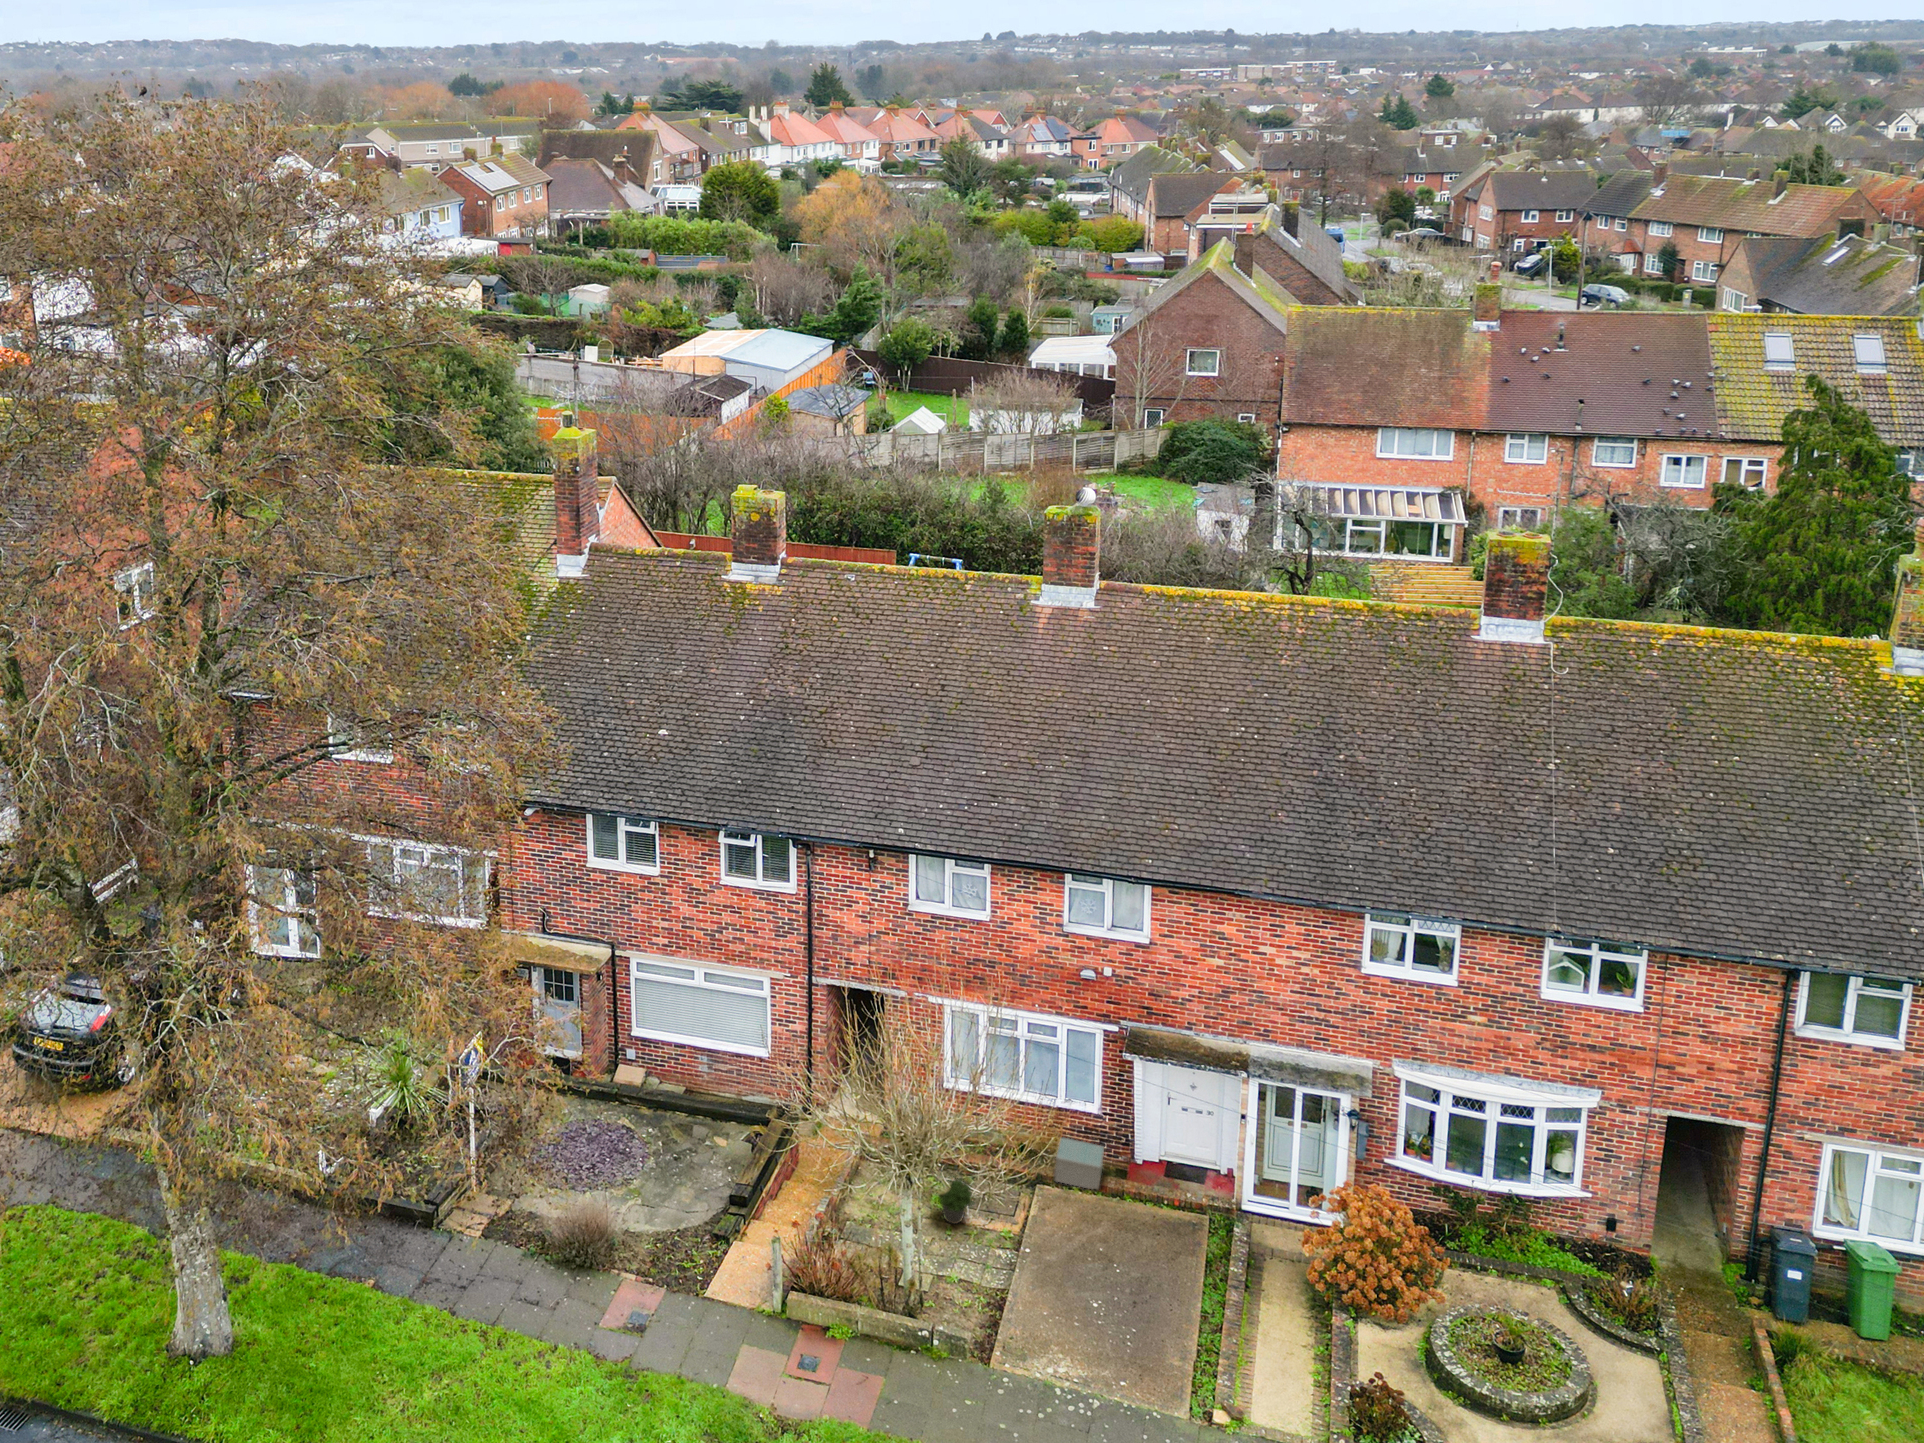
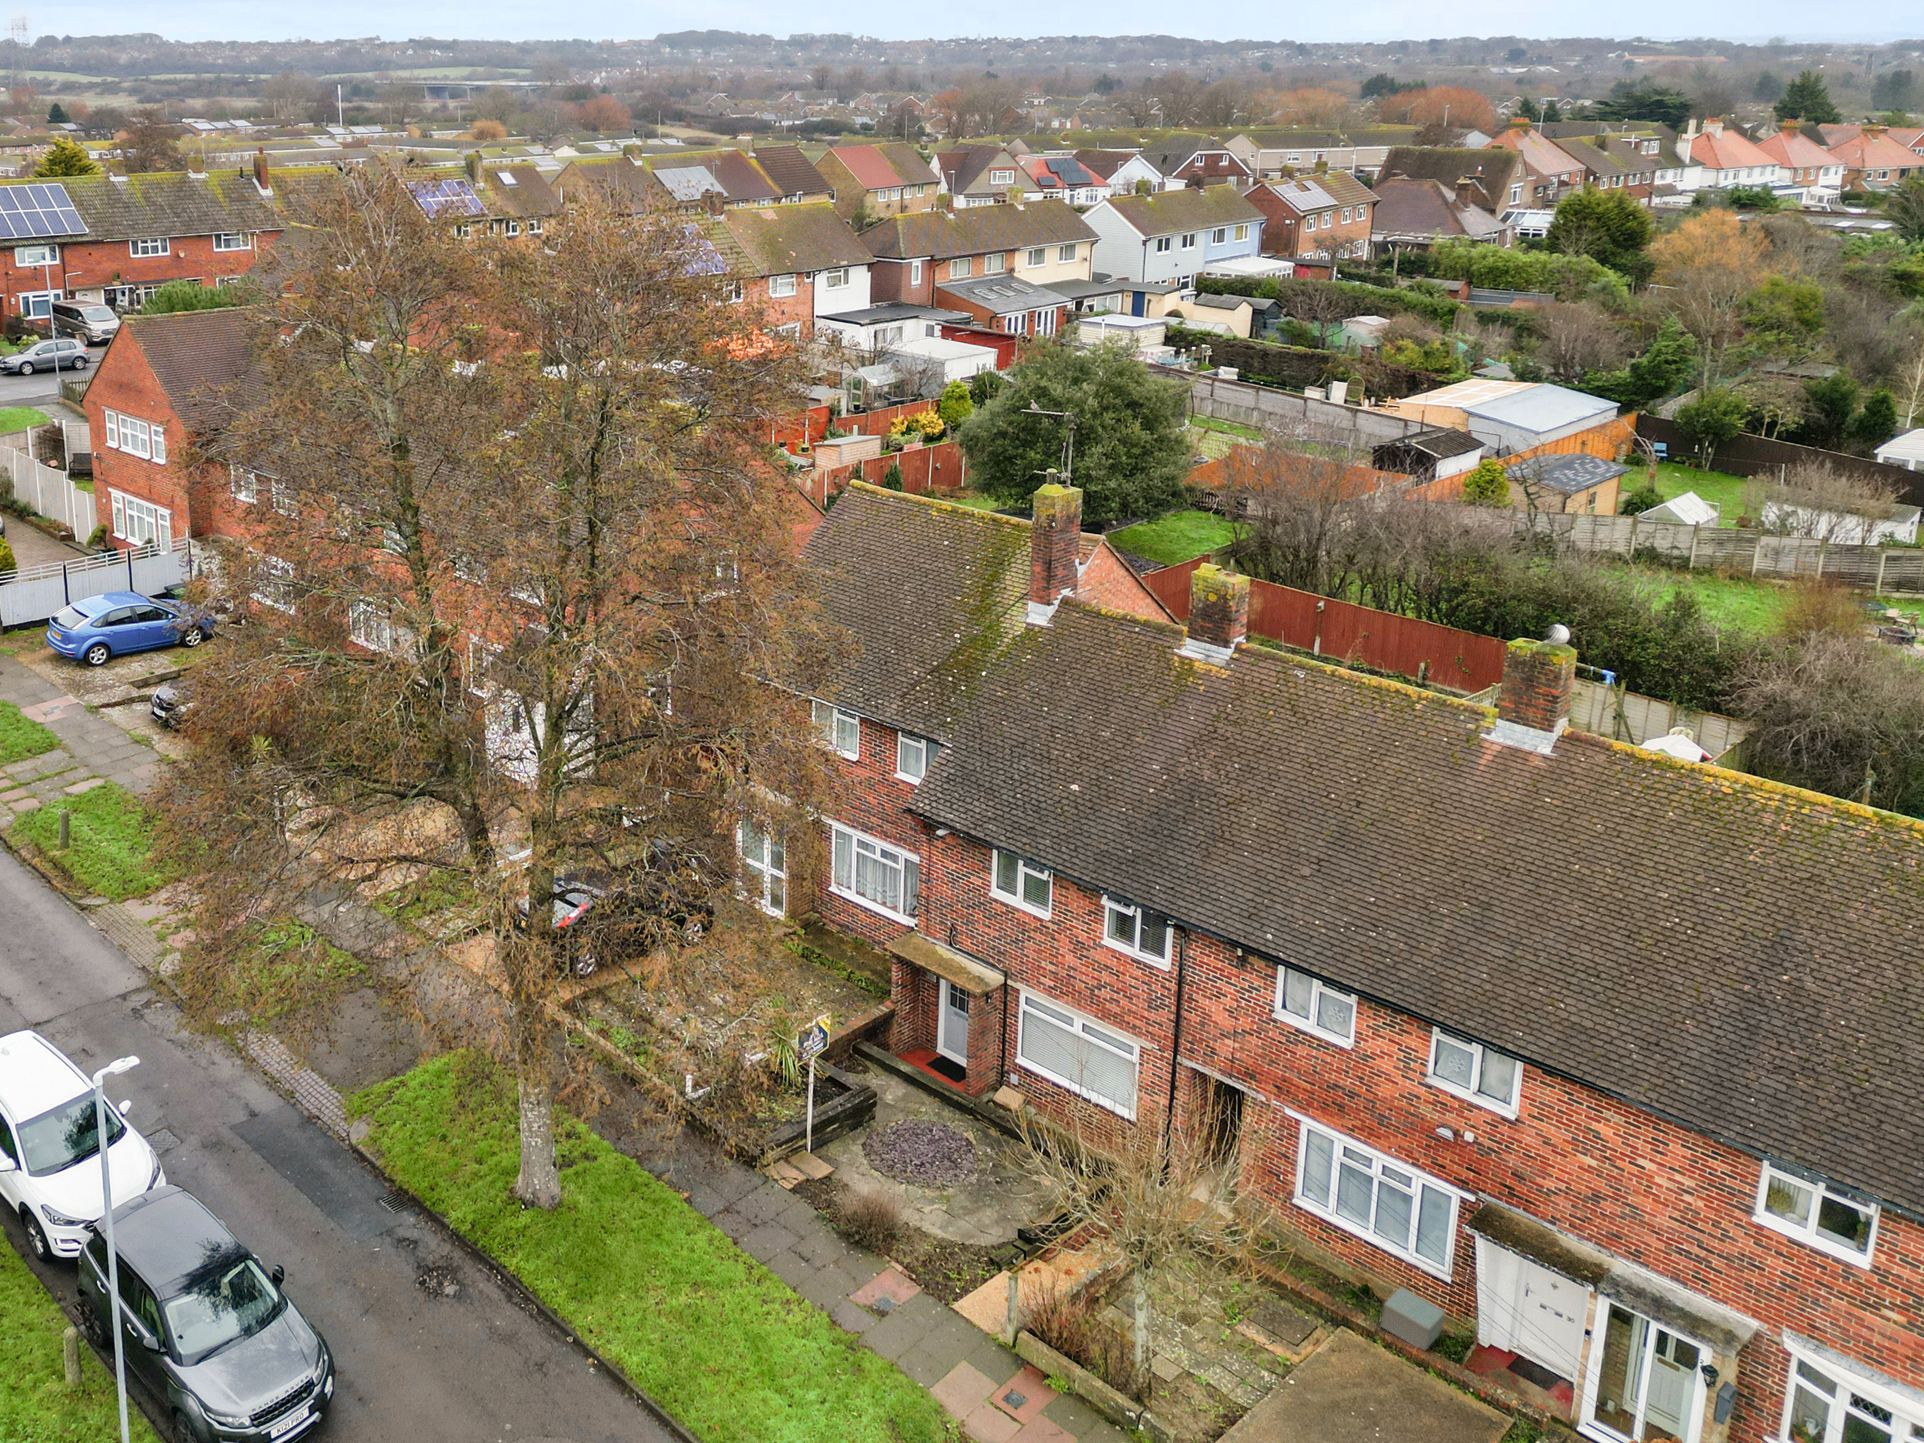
potted plant: present [936,1175,974,1224] -> none [1240,1279,1278,1328]

